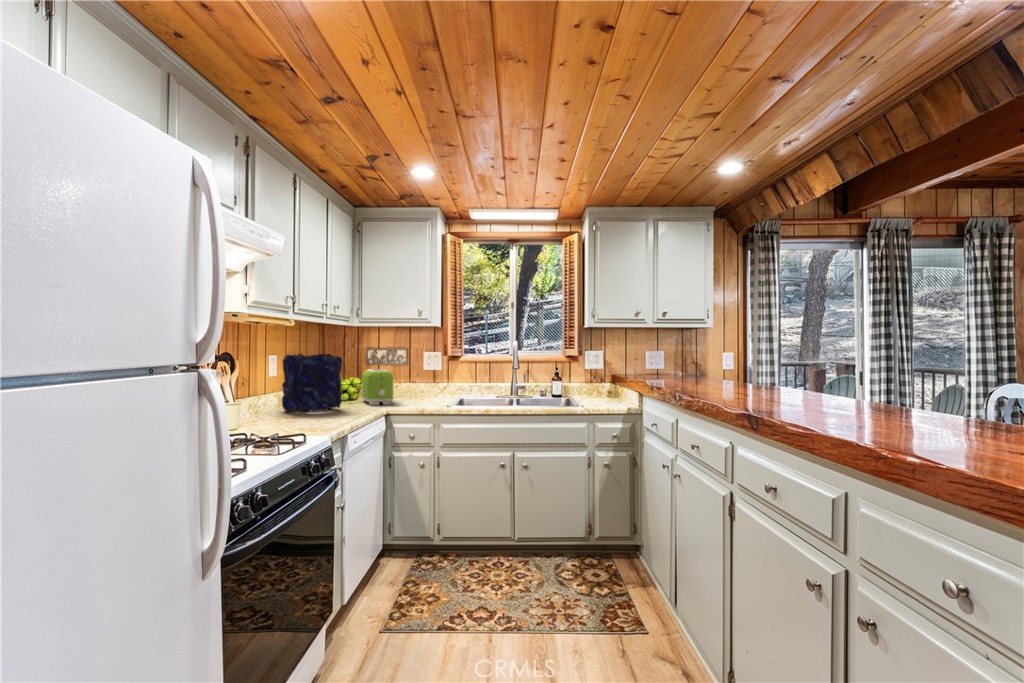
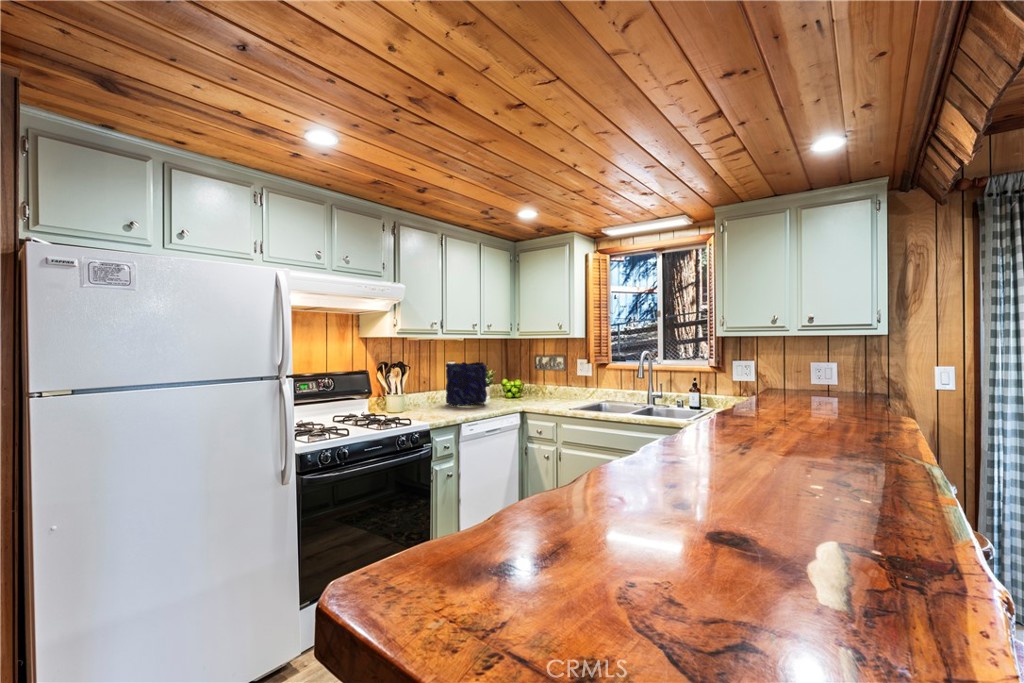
toaster: present [362,369,393,405] -> none [516,374,542,404]

